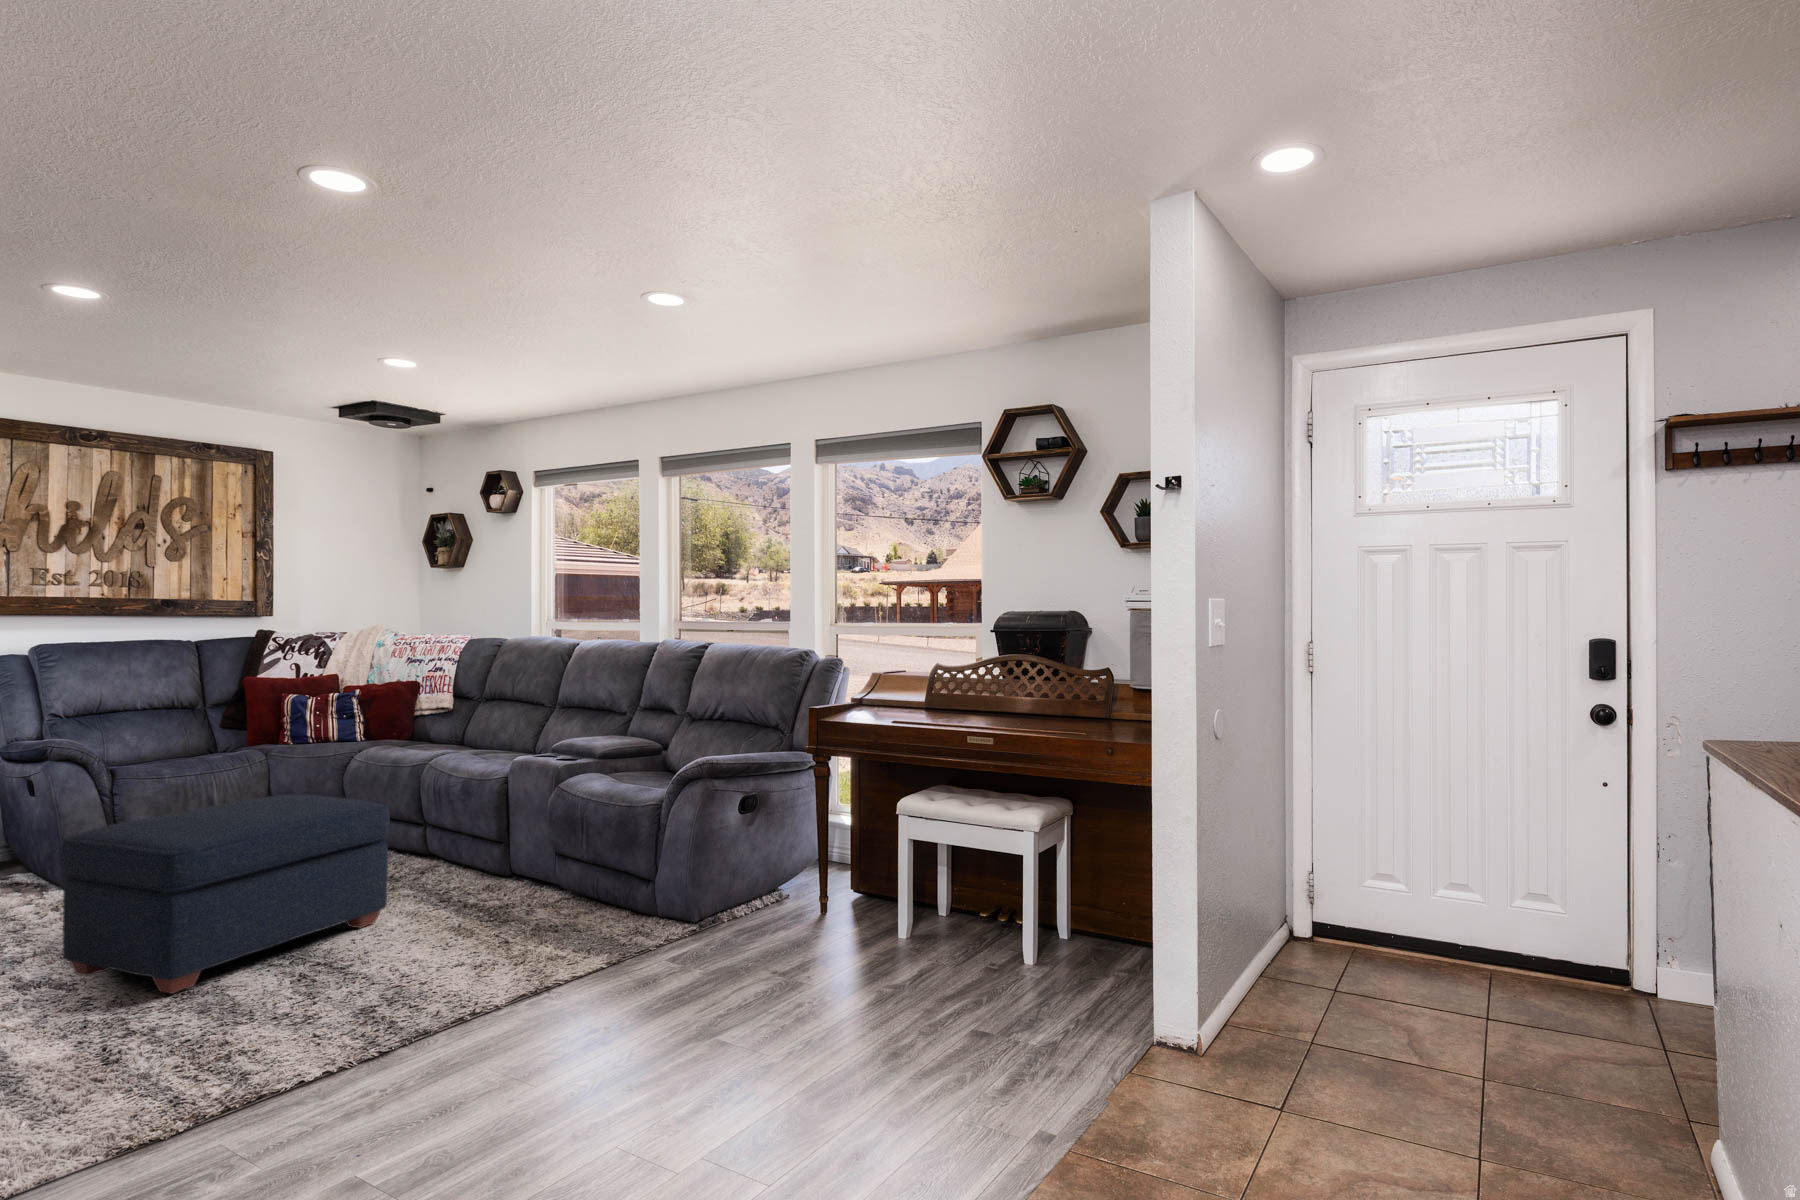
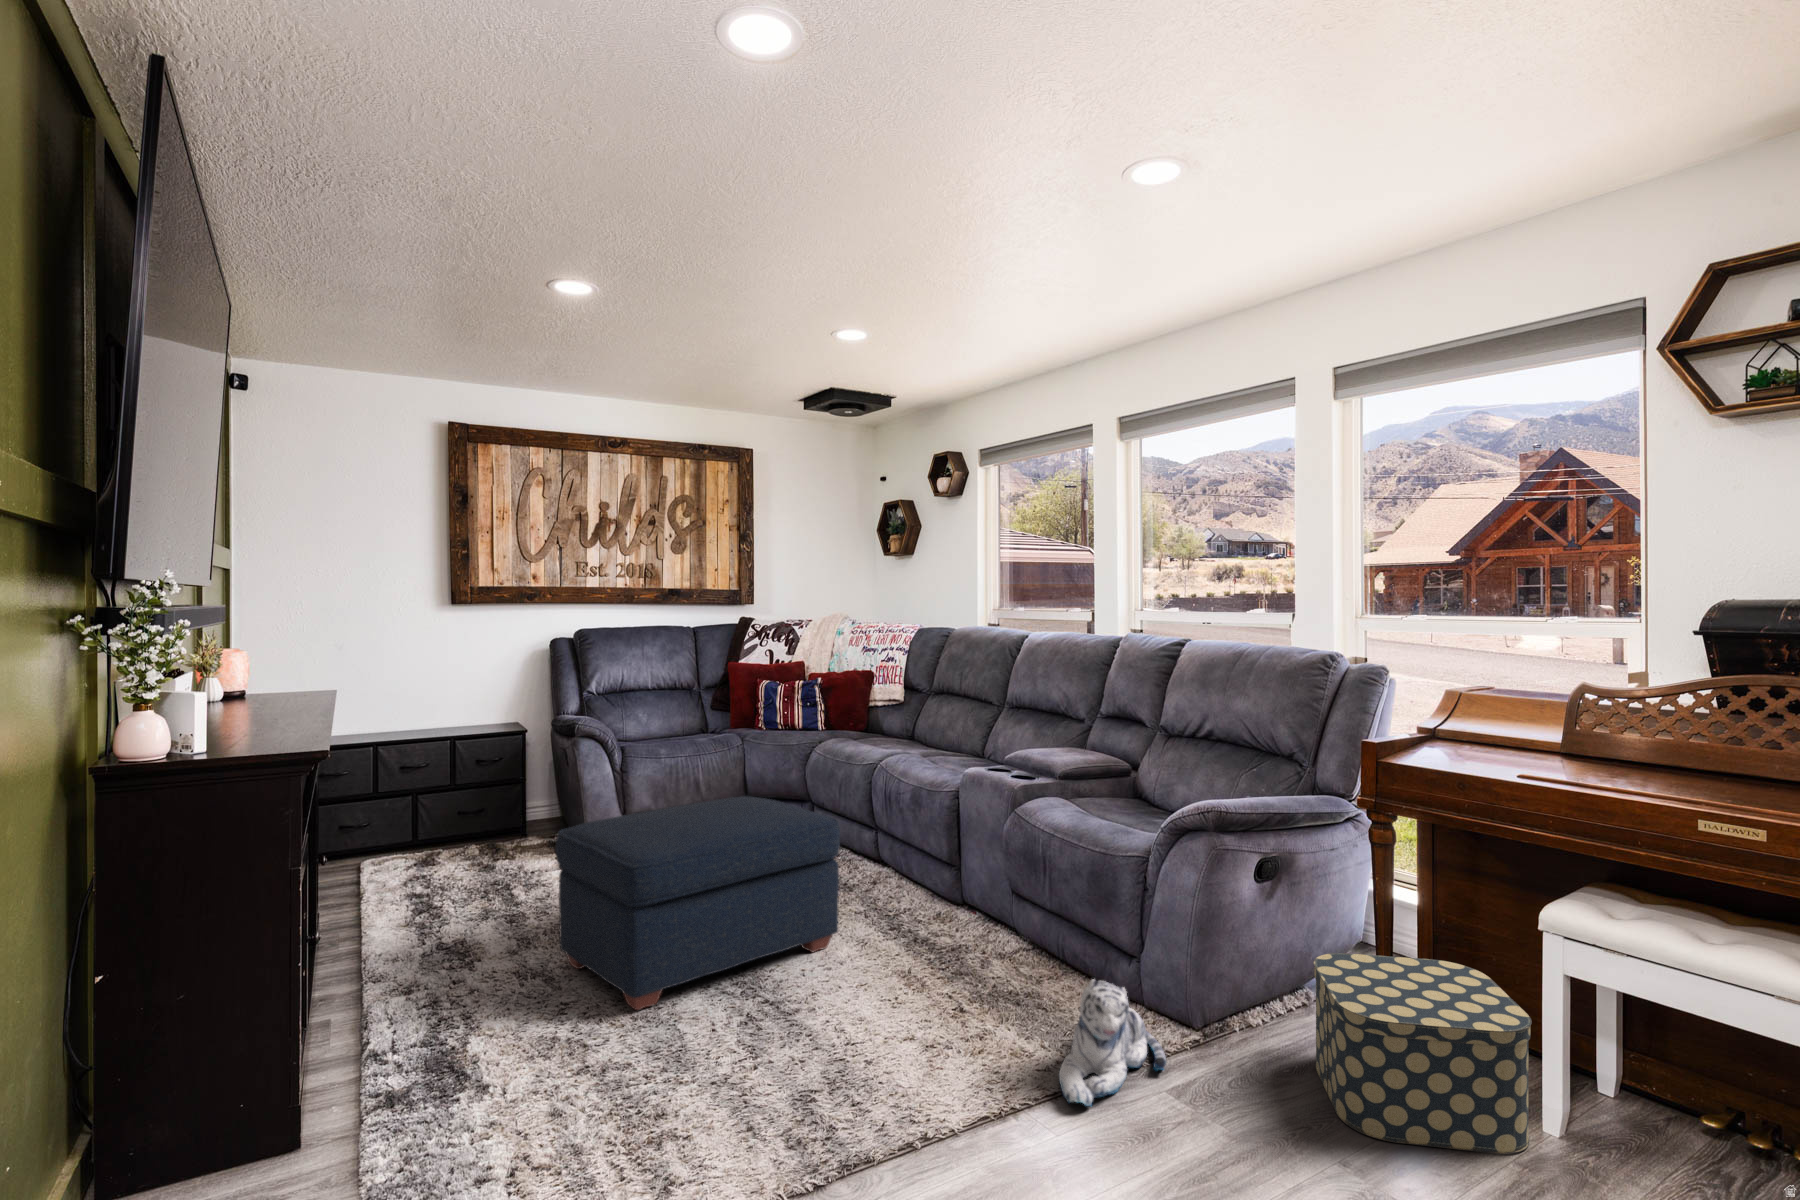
storage box: none [780,849,904,964] -> present [1314,953,1532,1154]
plush toy: none [590,891,675,983] -> present [1059,979,1166,1106]

